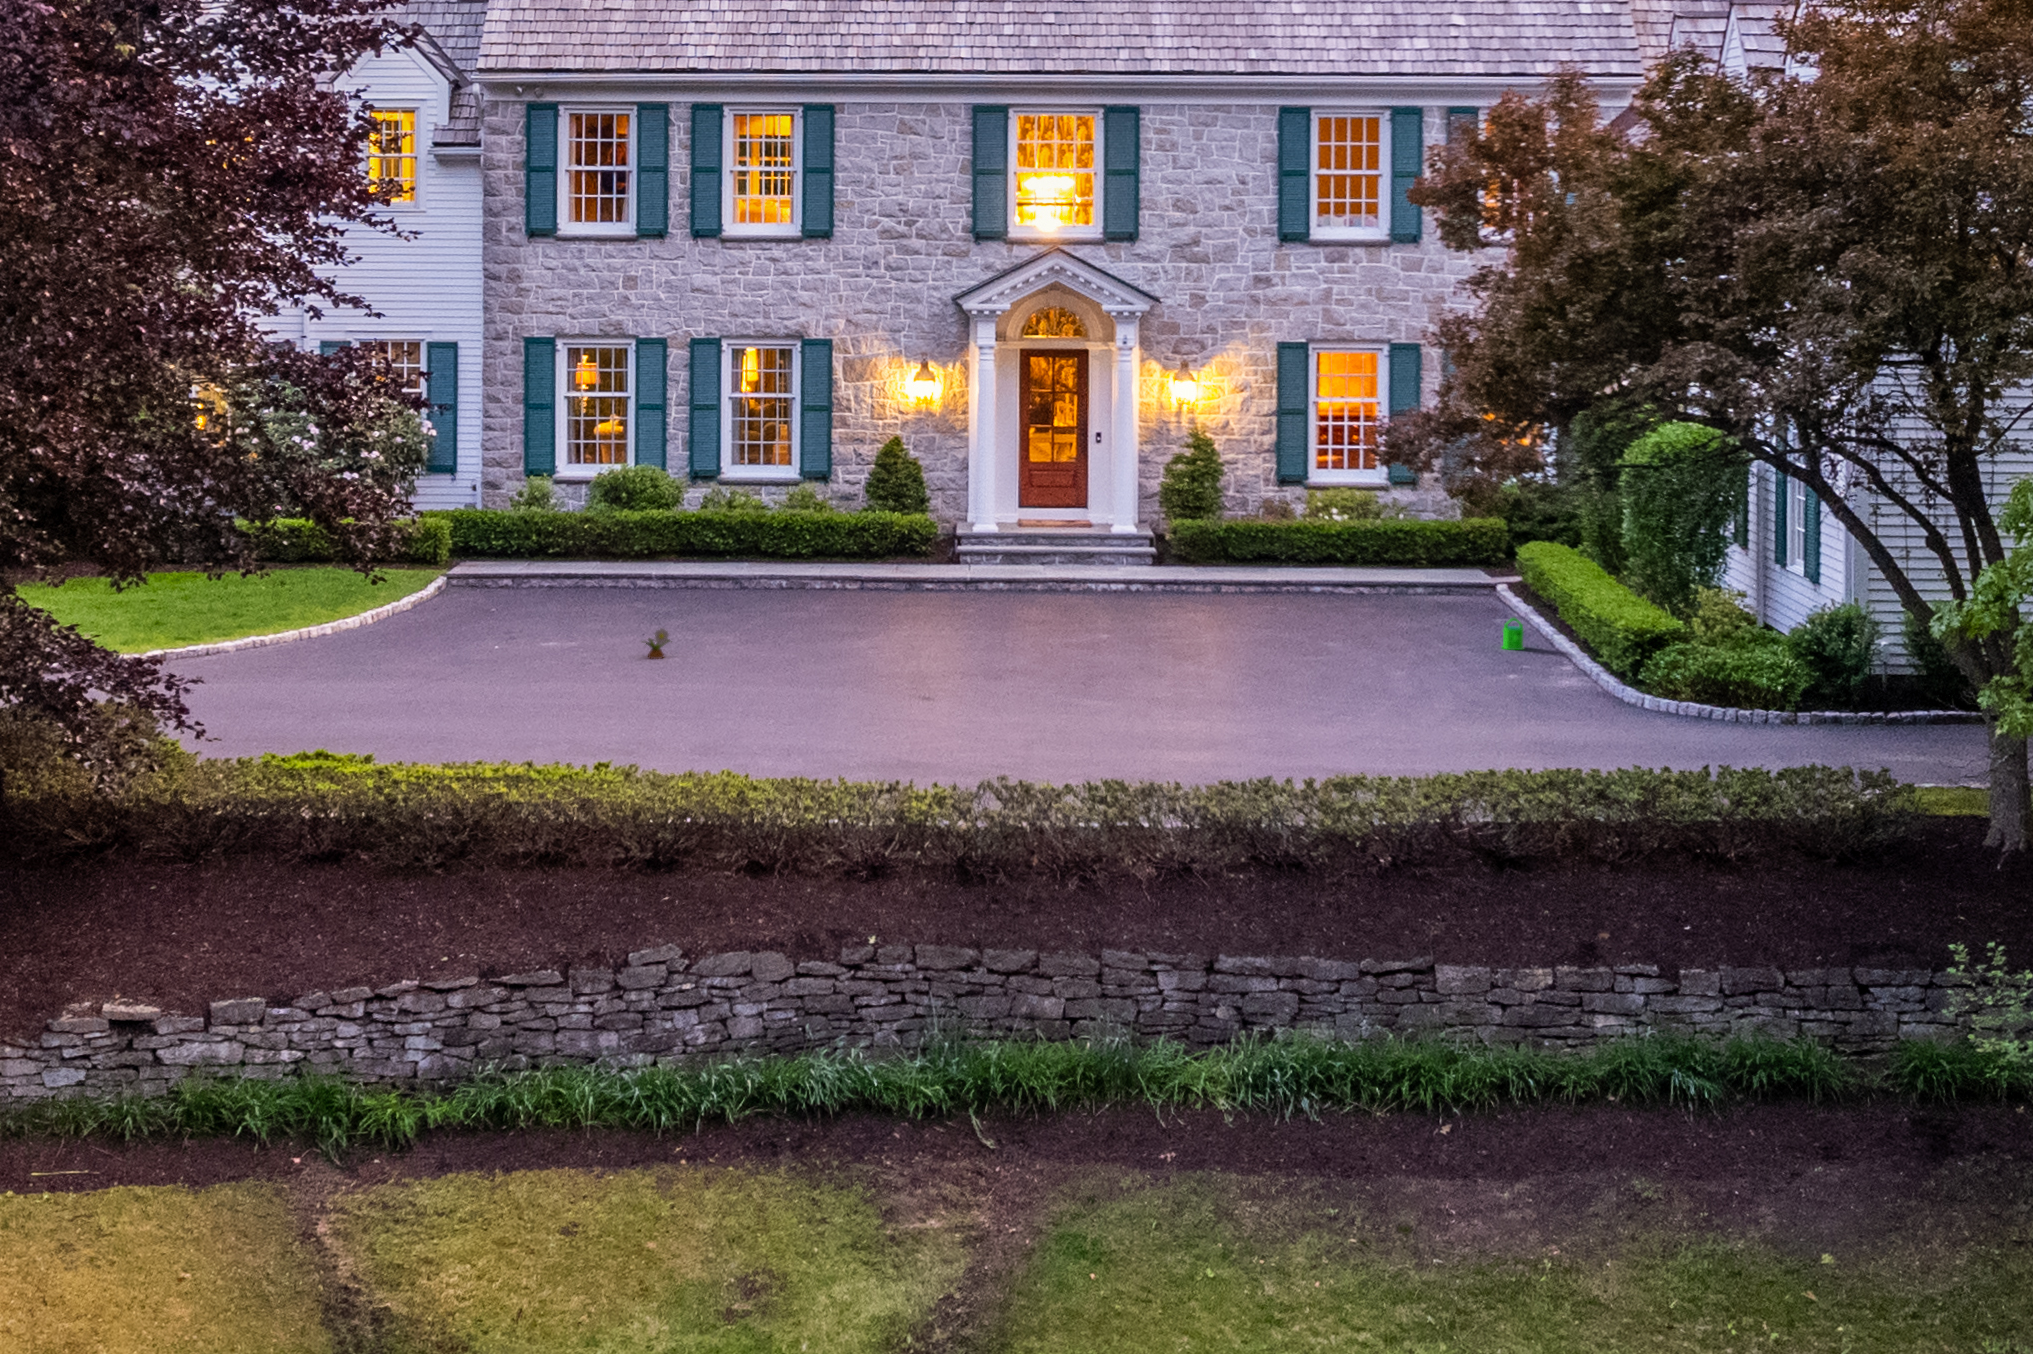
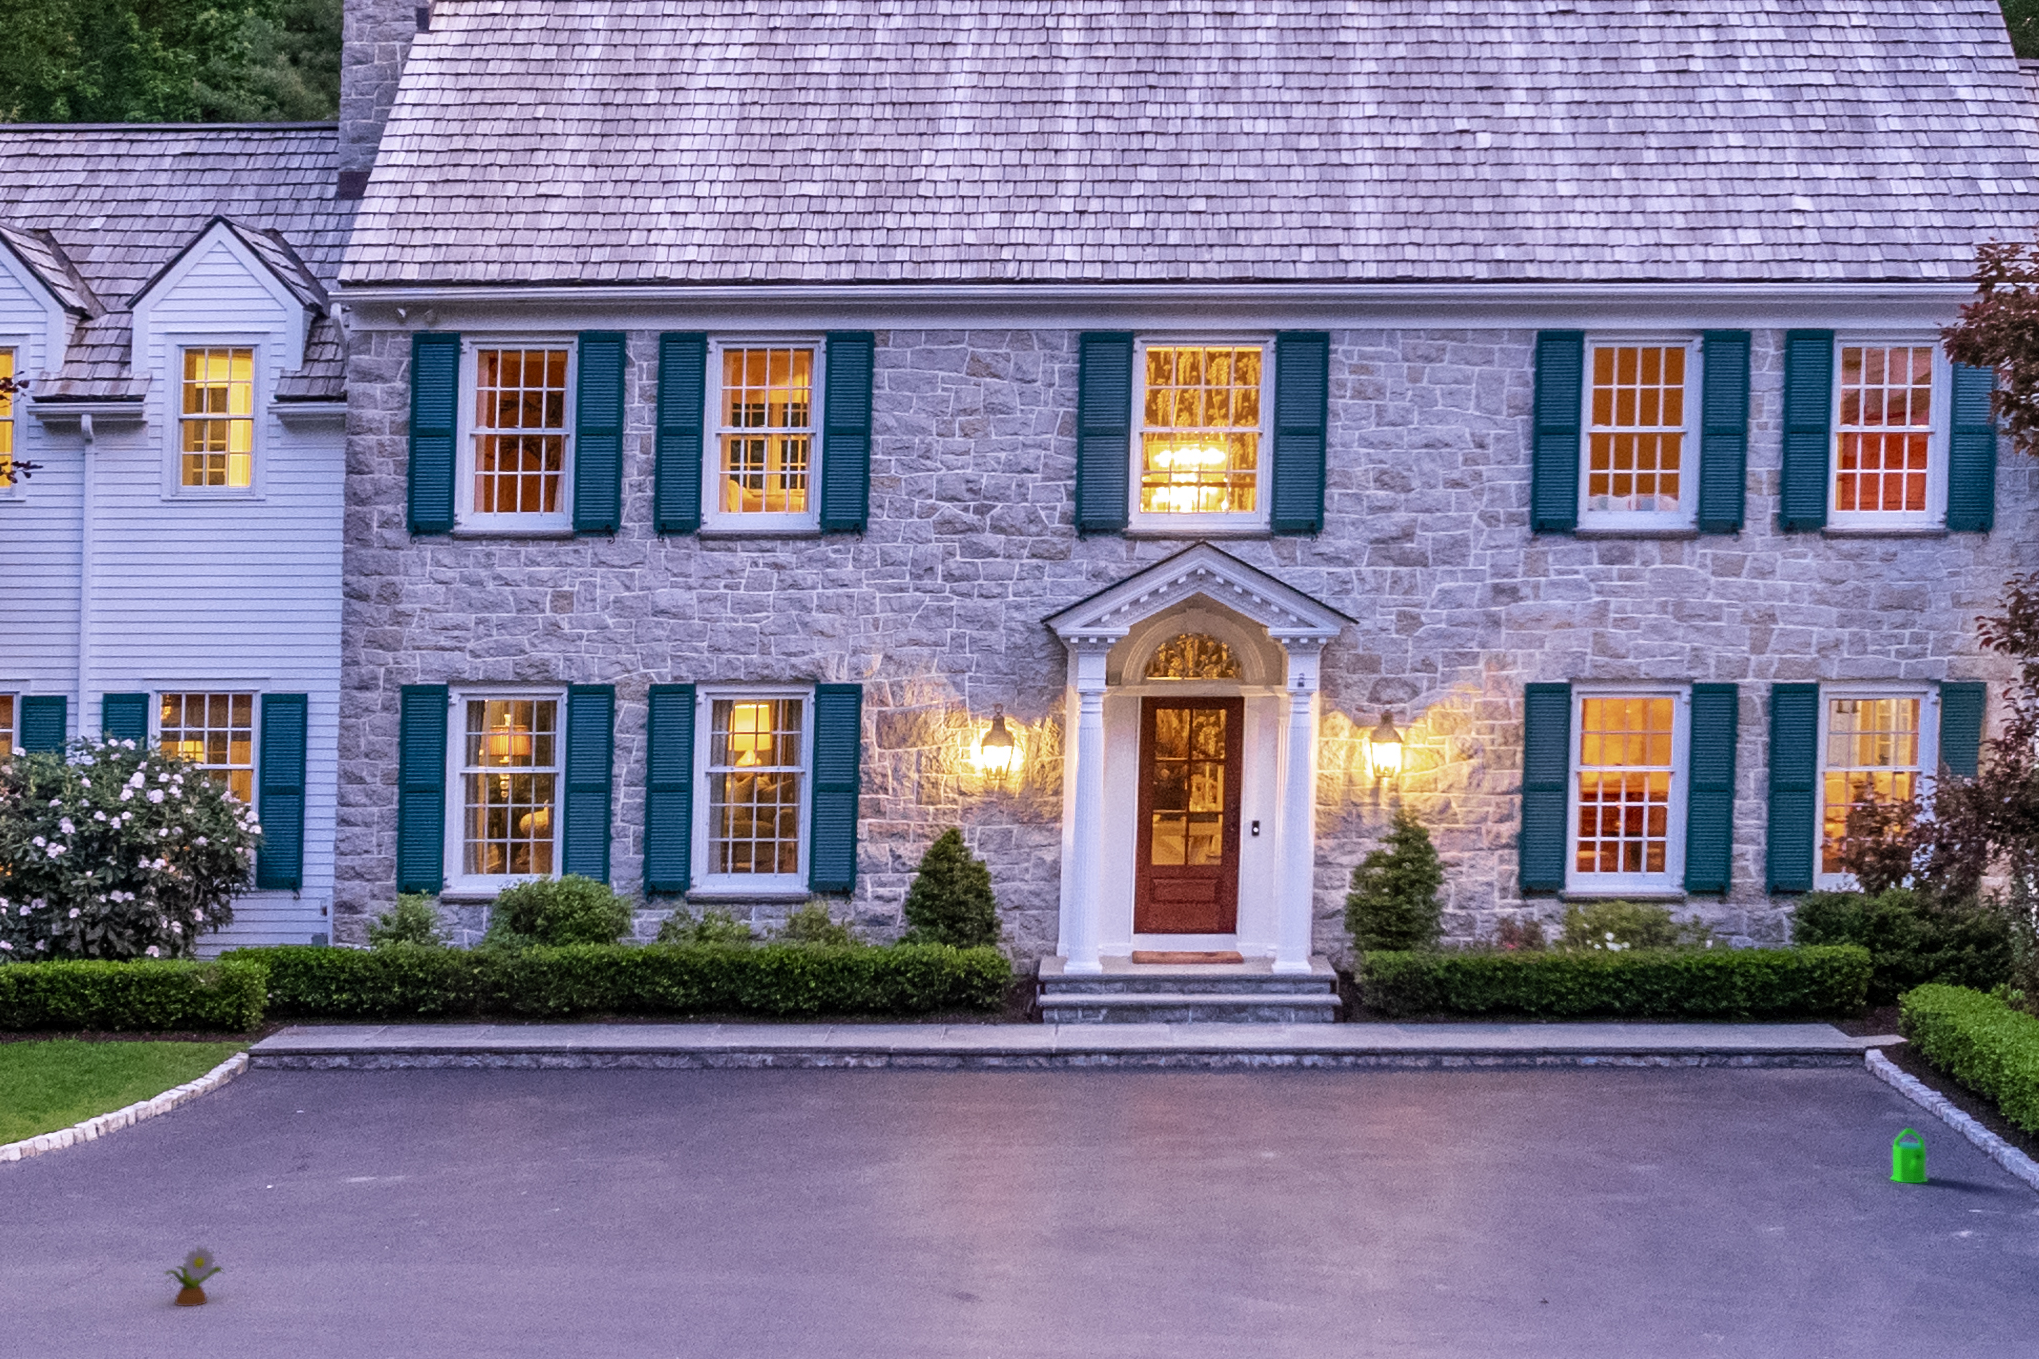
decorative plant: present [646,628,672,659] -> present [166,1246,221,1306]

